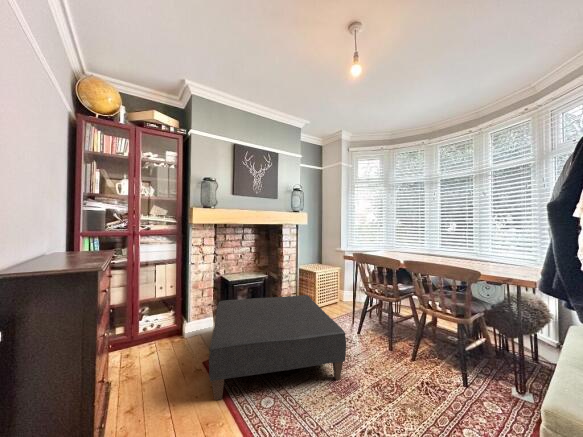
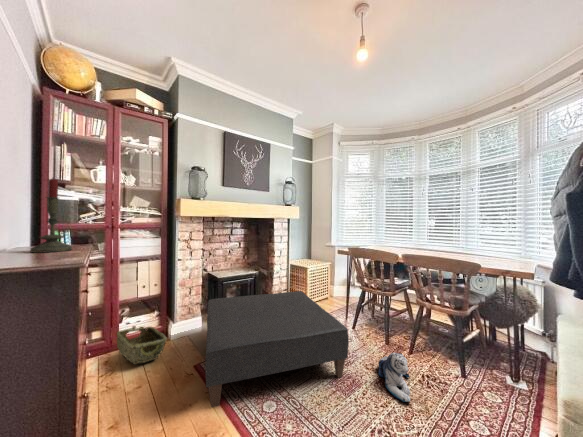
candle: none [63,194,95,258] -> present [31,179,72,253]
woven basket: none [137,325,180,358] -> present [117,327,167,364]
plush toy: none [376,358,408,407] -> present [378,353,410,402]

